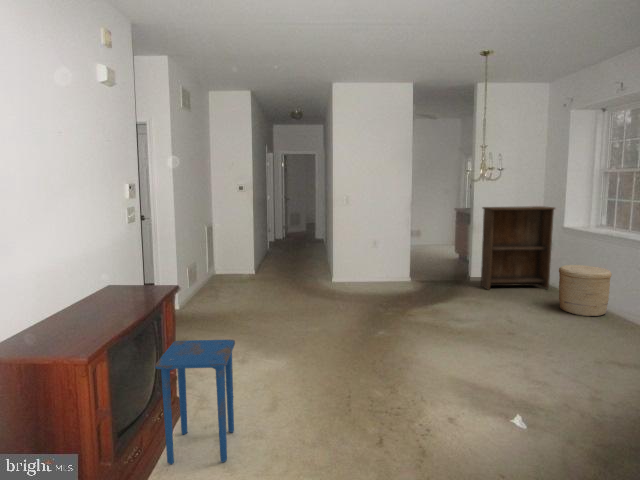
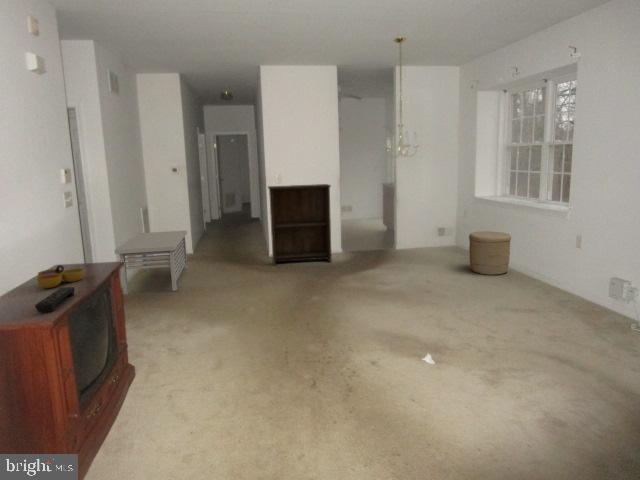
bookshelf: present [481,206,555,290] -> present [268,184,332,265]
storage bench: none [177,250,250,314] -> present [115,231,188,294]
decorative bowl: none [82,287,133,312] -> present [37,265,84,288]
remote control: none [68,314,118,345] -> present [35,287,75,312]
side table: present [155,340,235,464] -> none [111,307,184,415]

